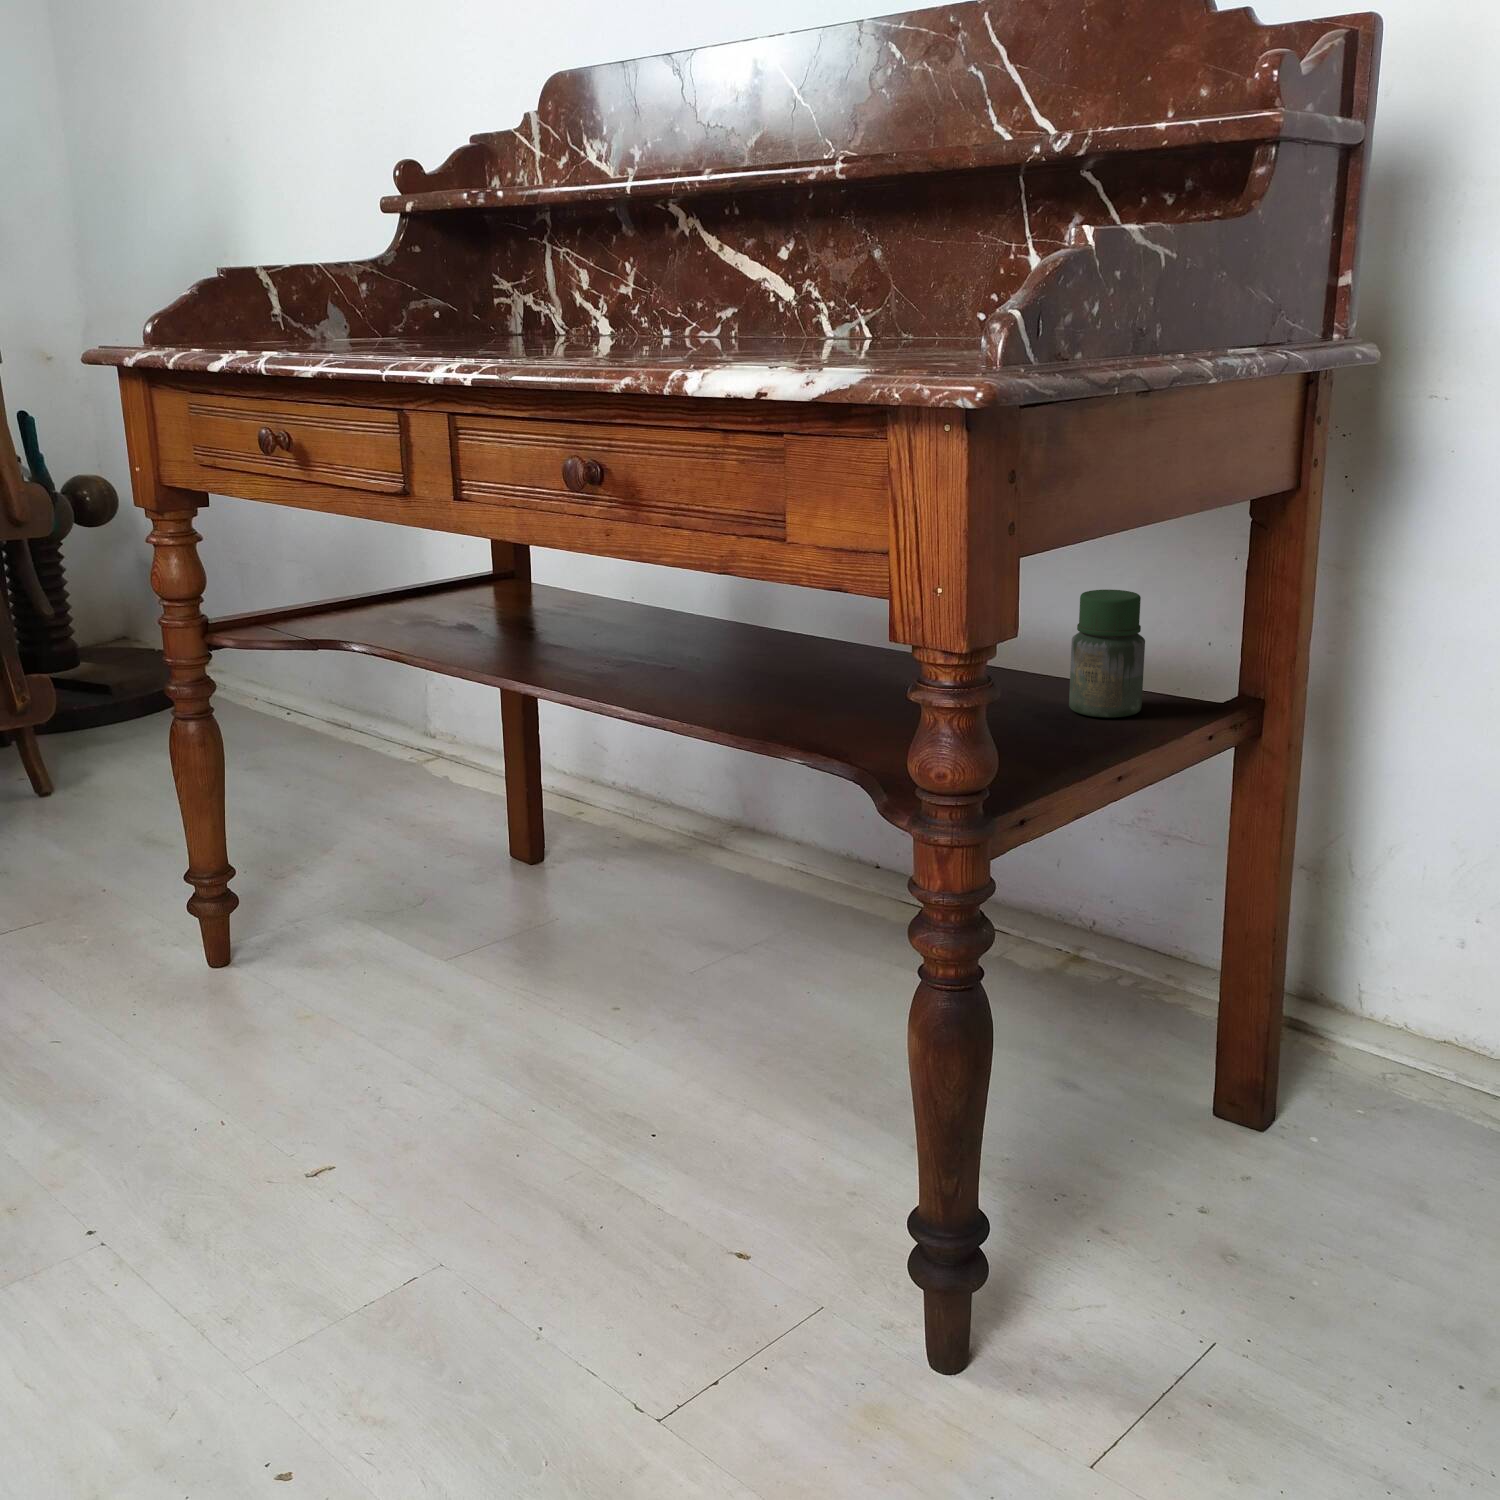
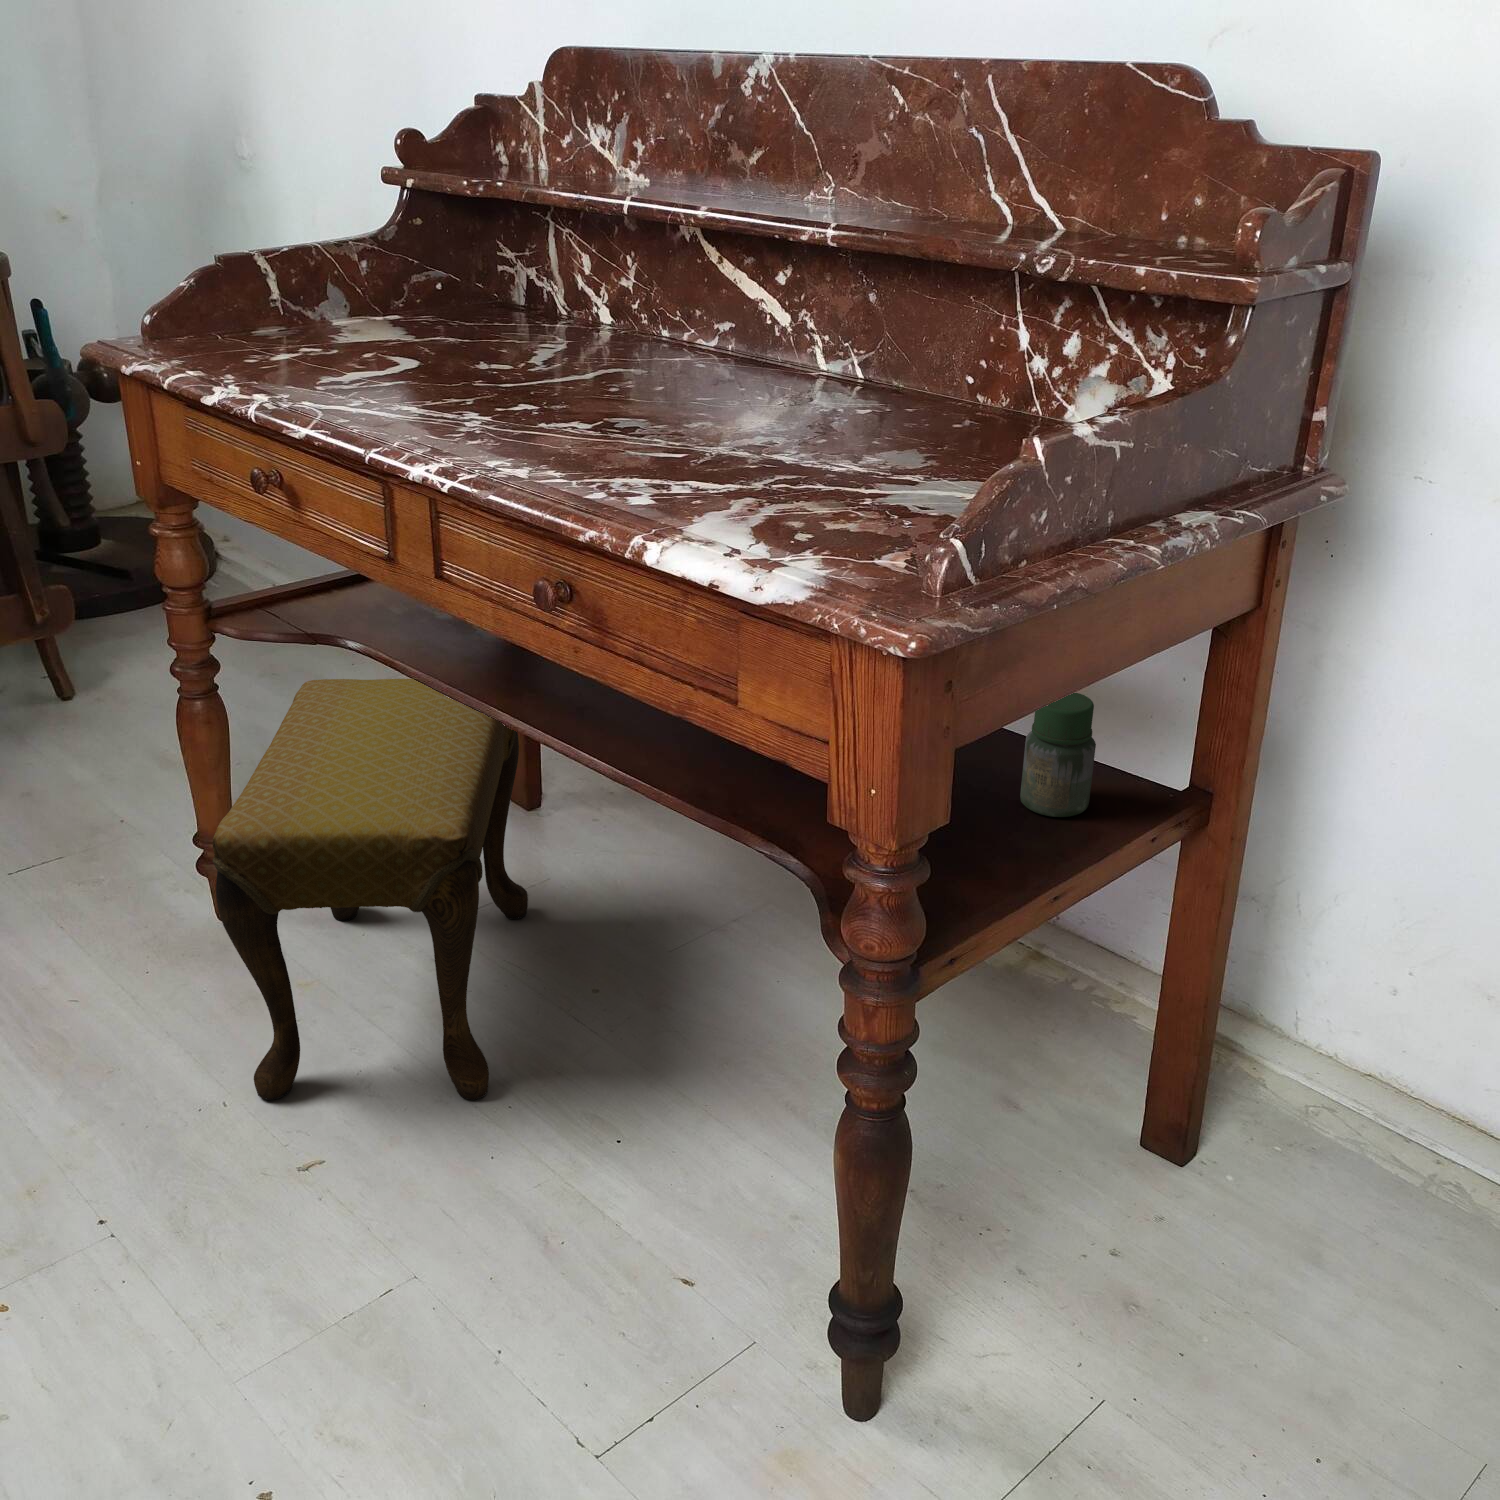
footstool: none [213,682,539,1111] -> present [212,679,528,1100]

